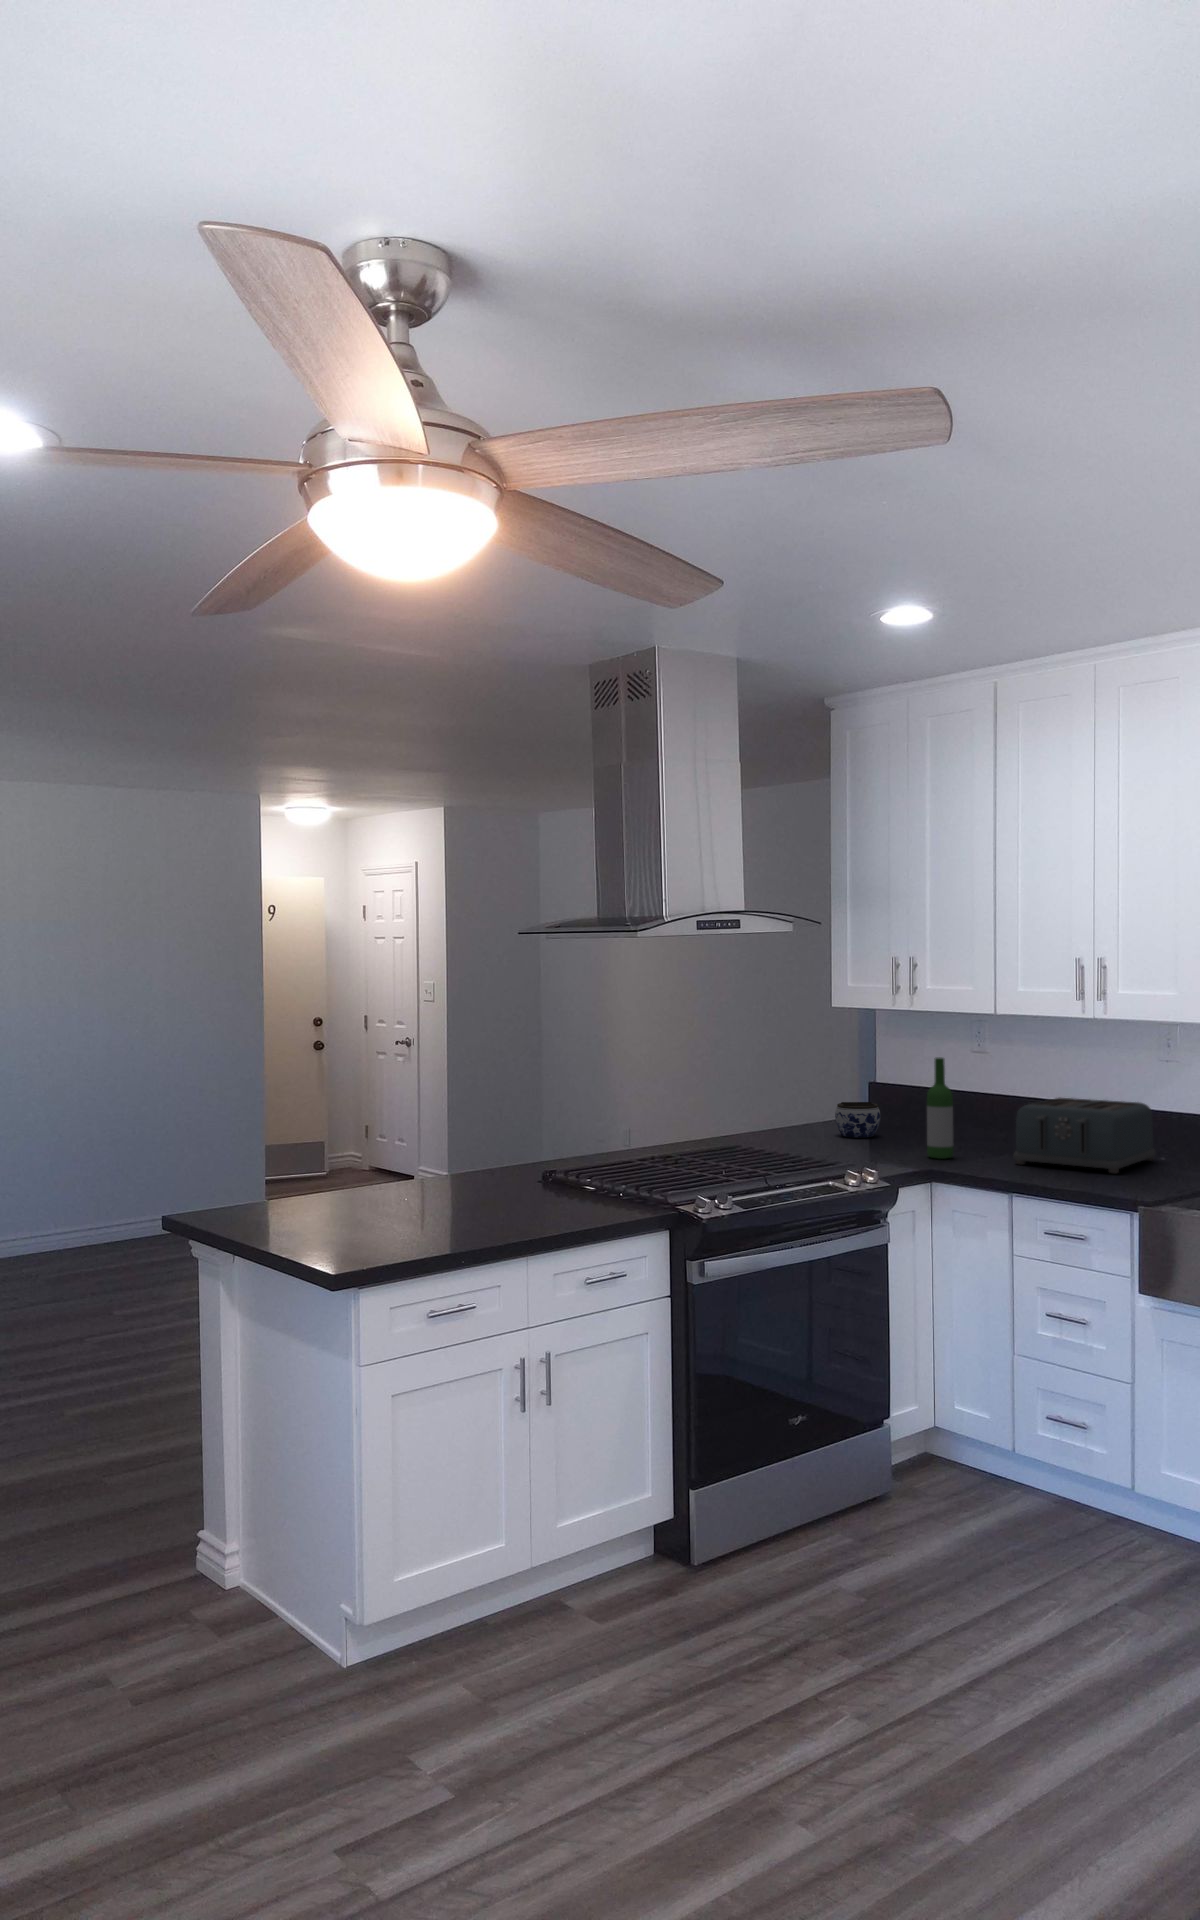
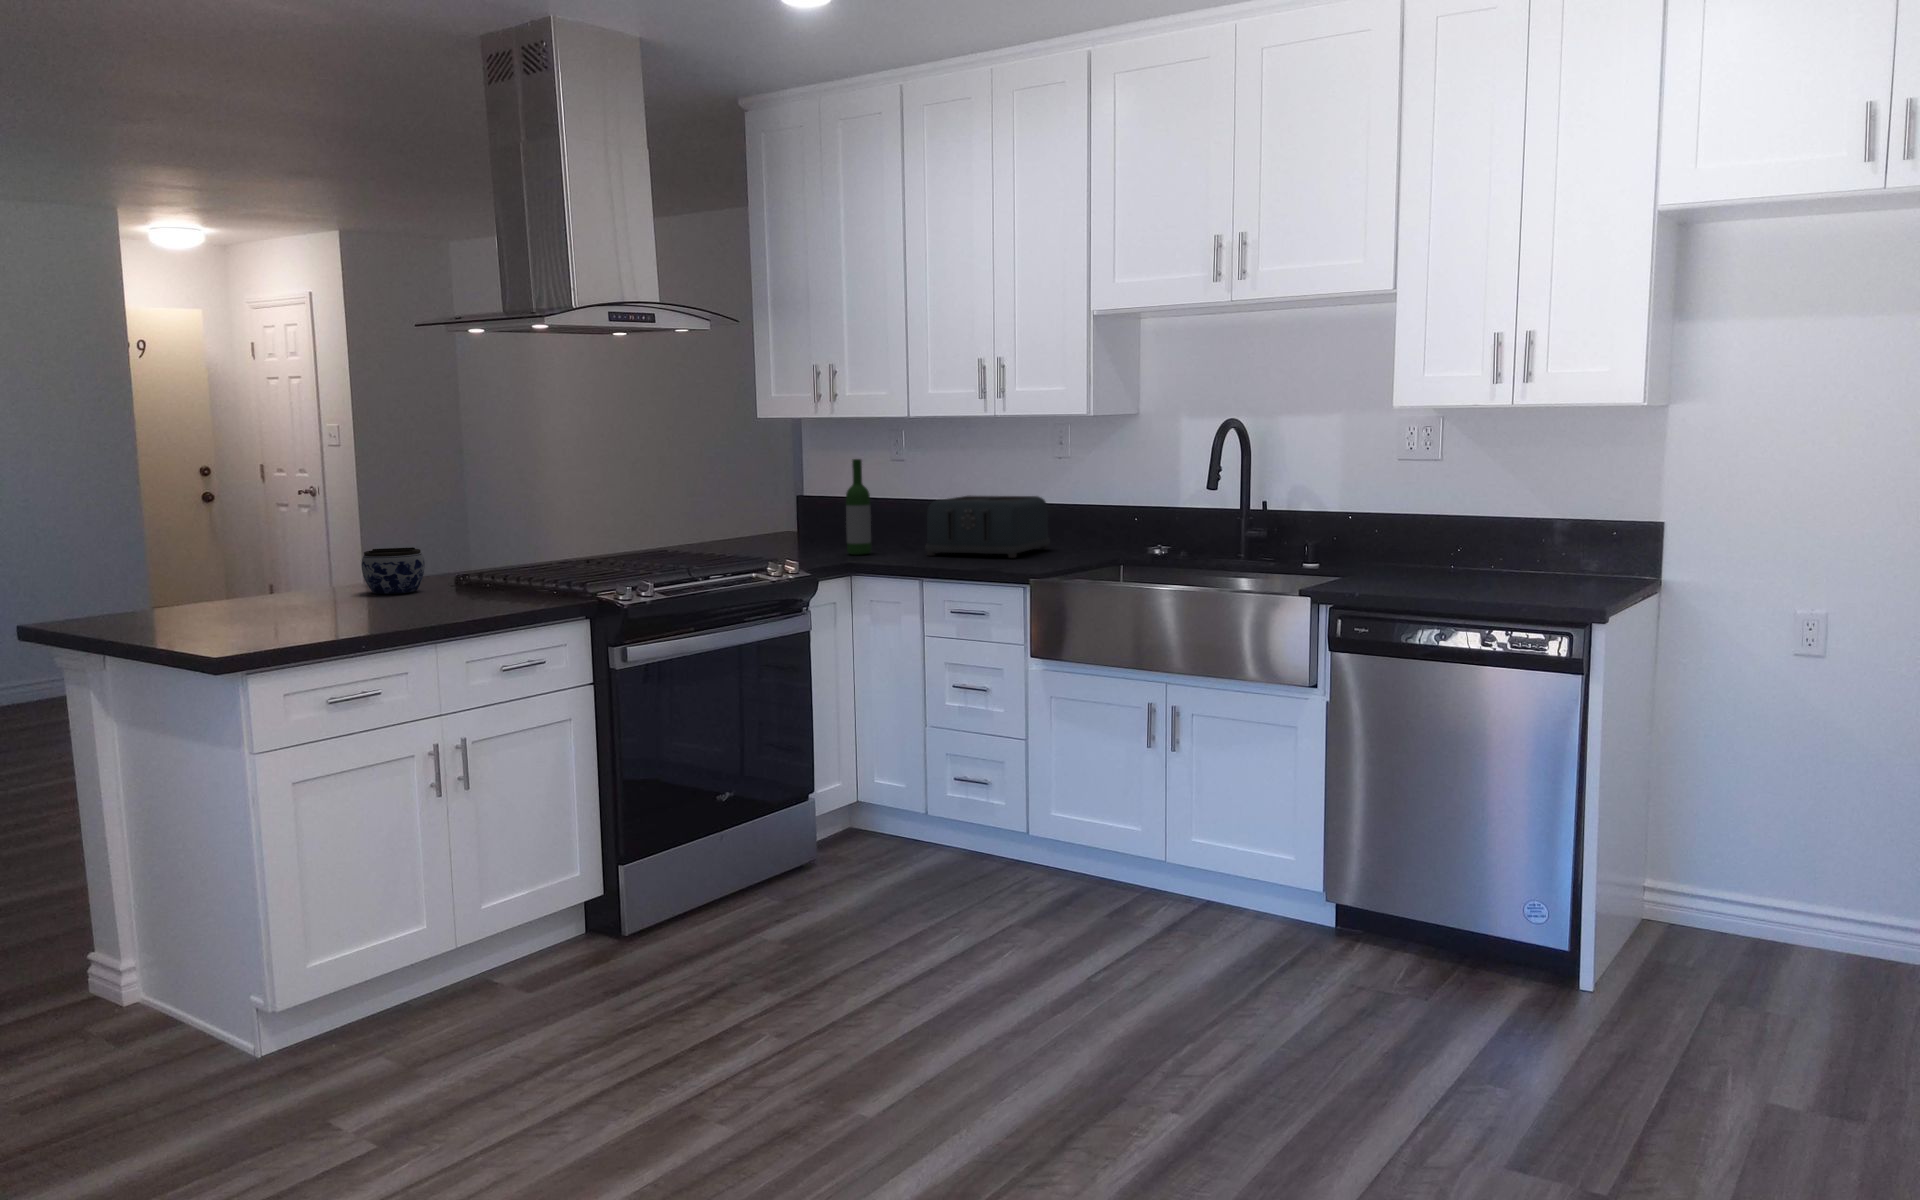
jar: present [835,1102,880,1138] -> present [361,547,425,594]

